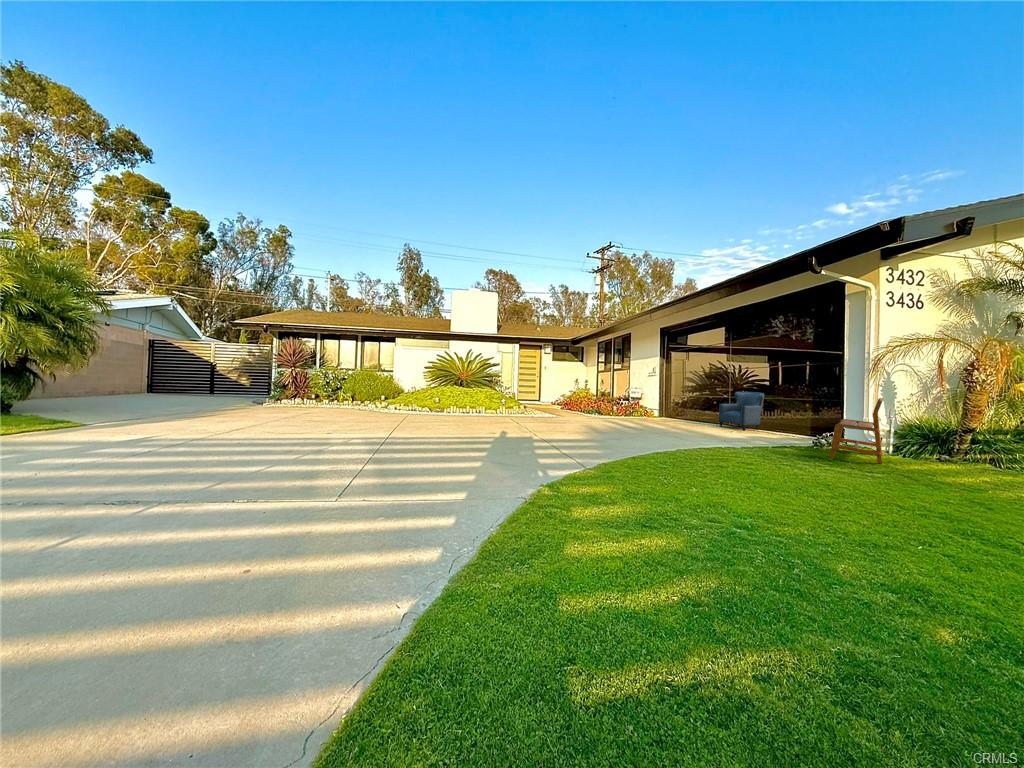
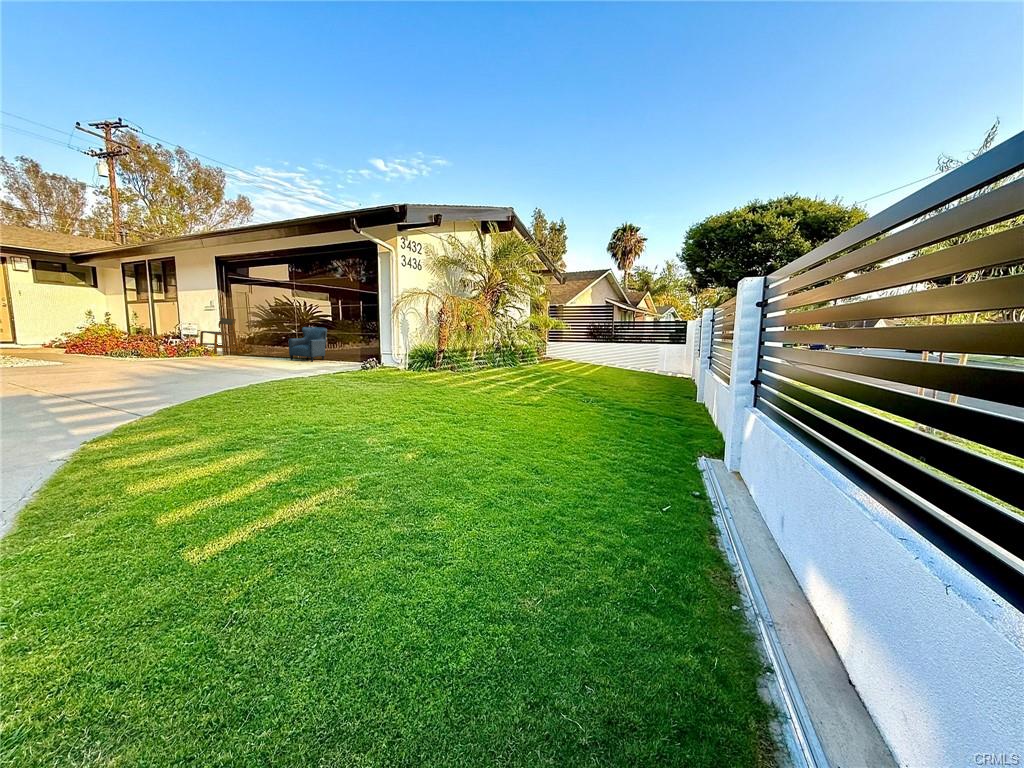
bench: present [830,398,882,464] -> present [200,318,239,354]

